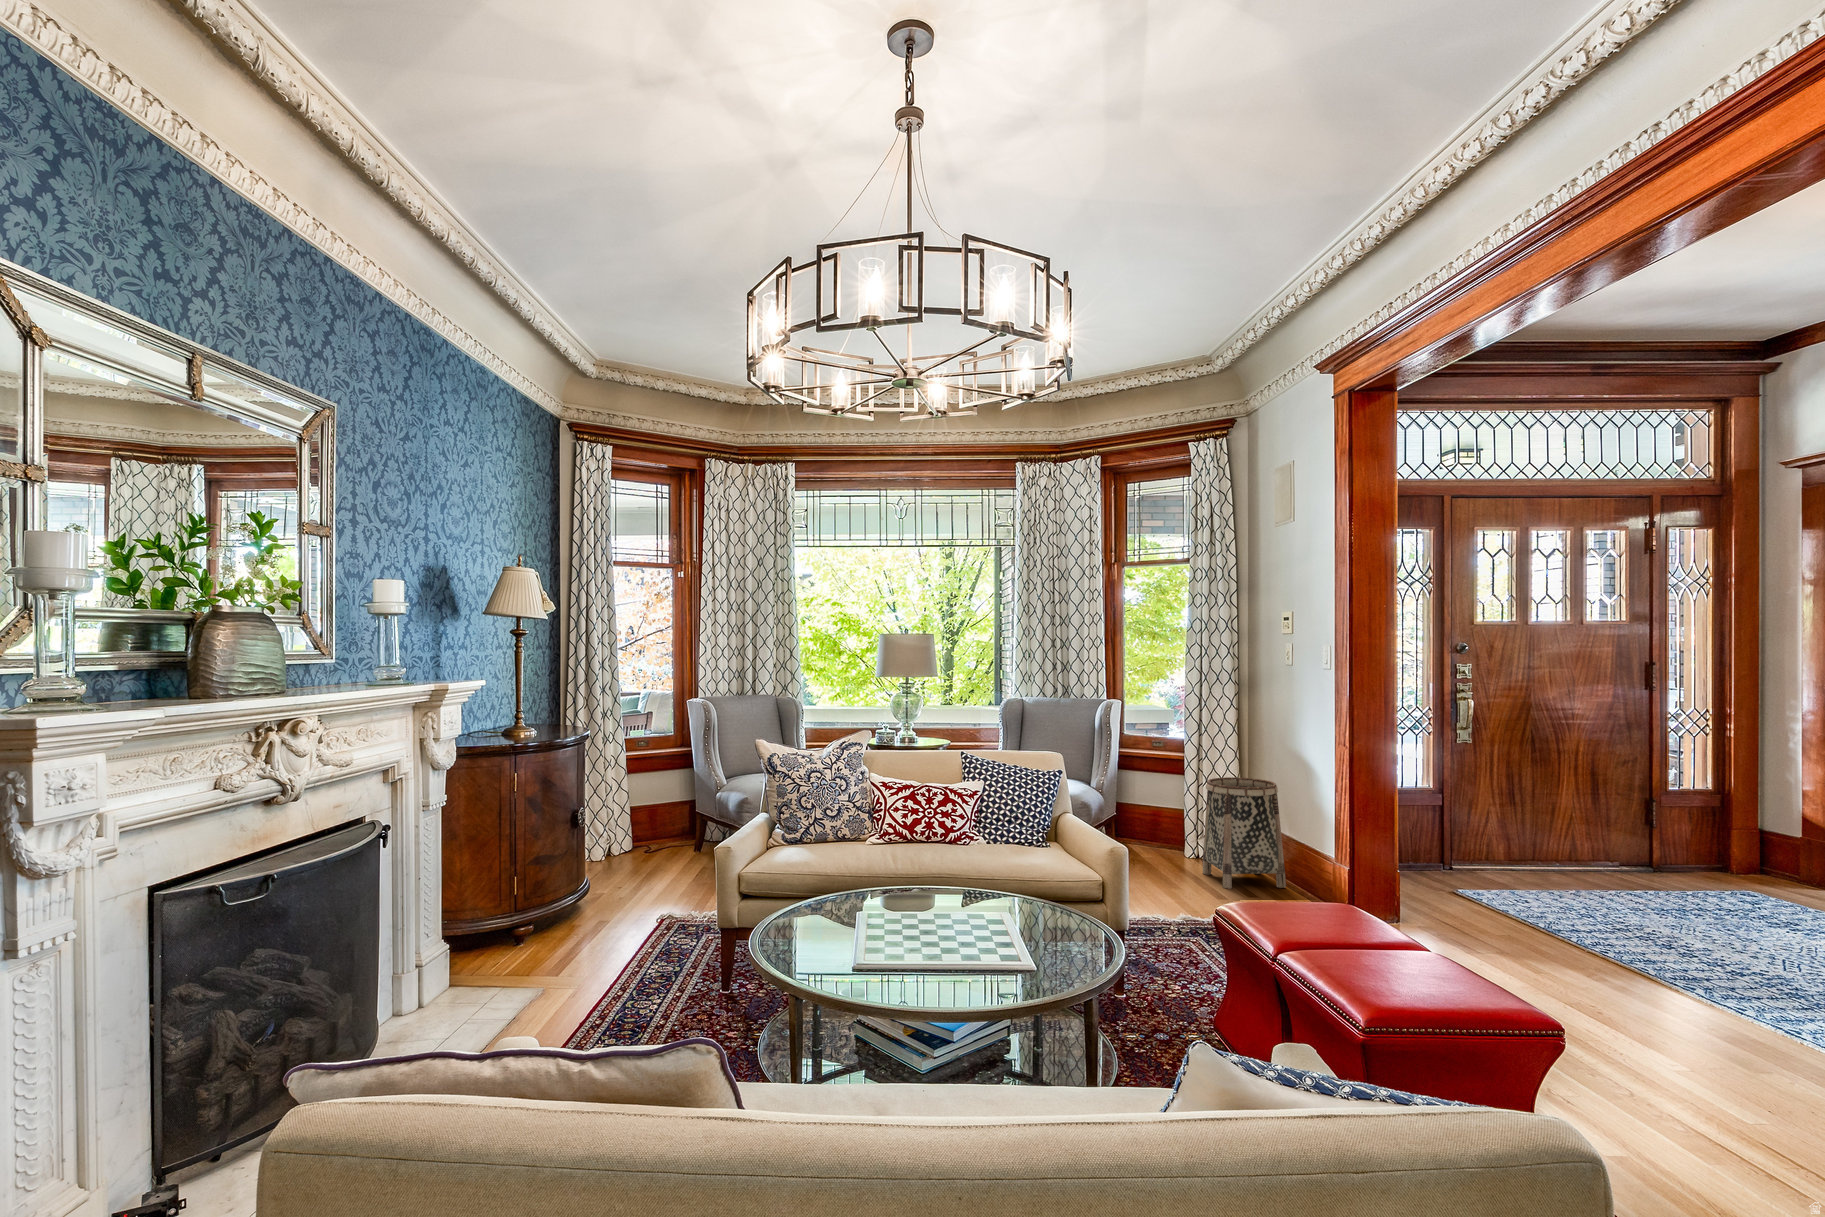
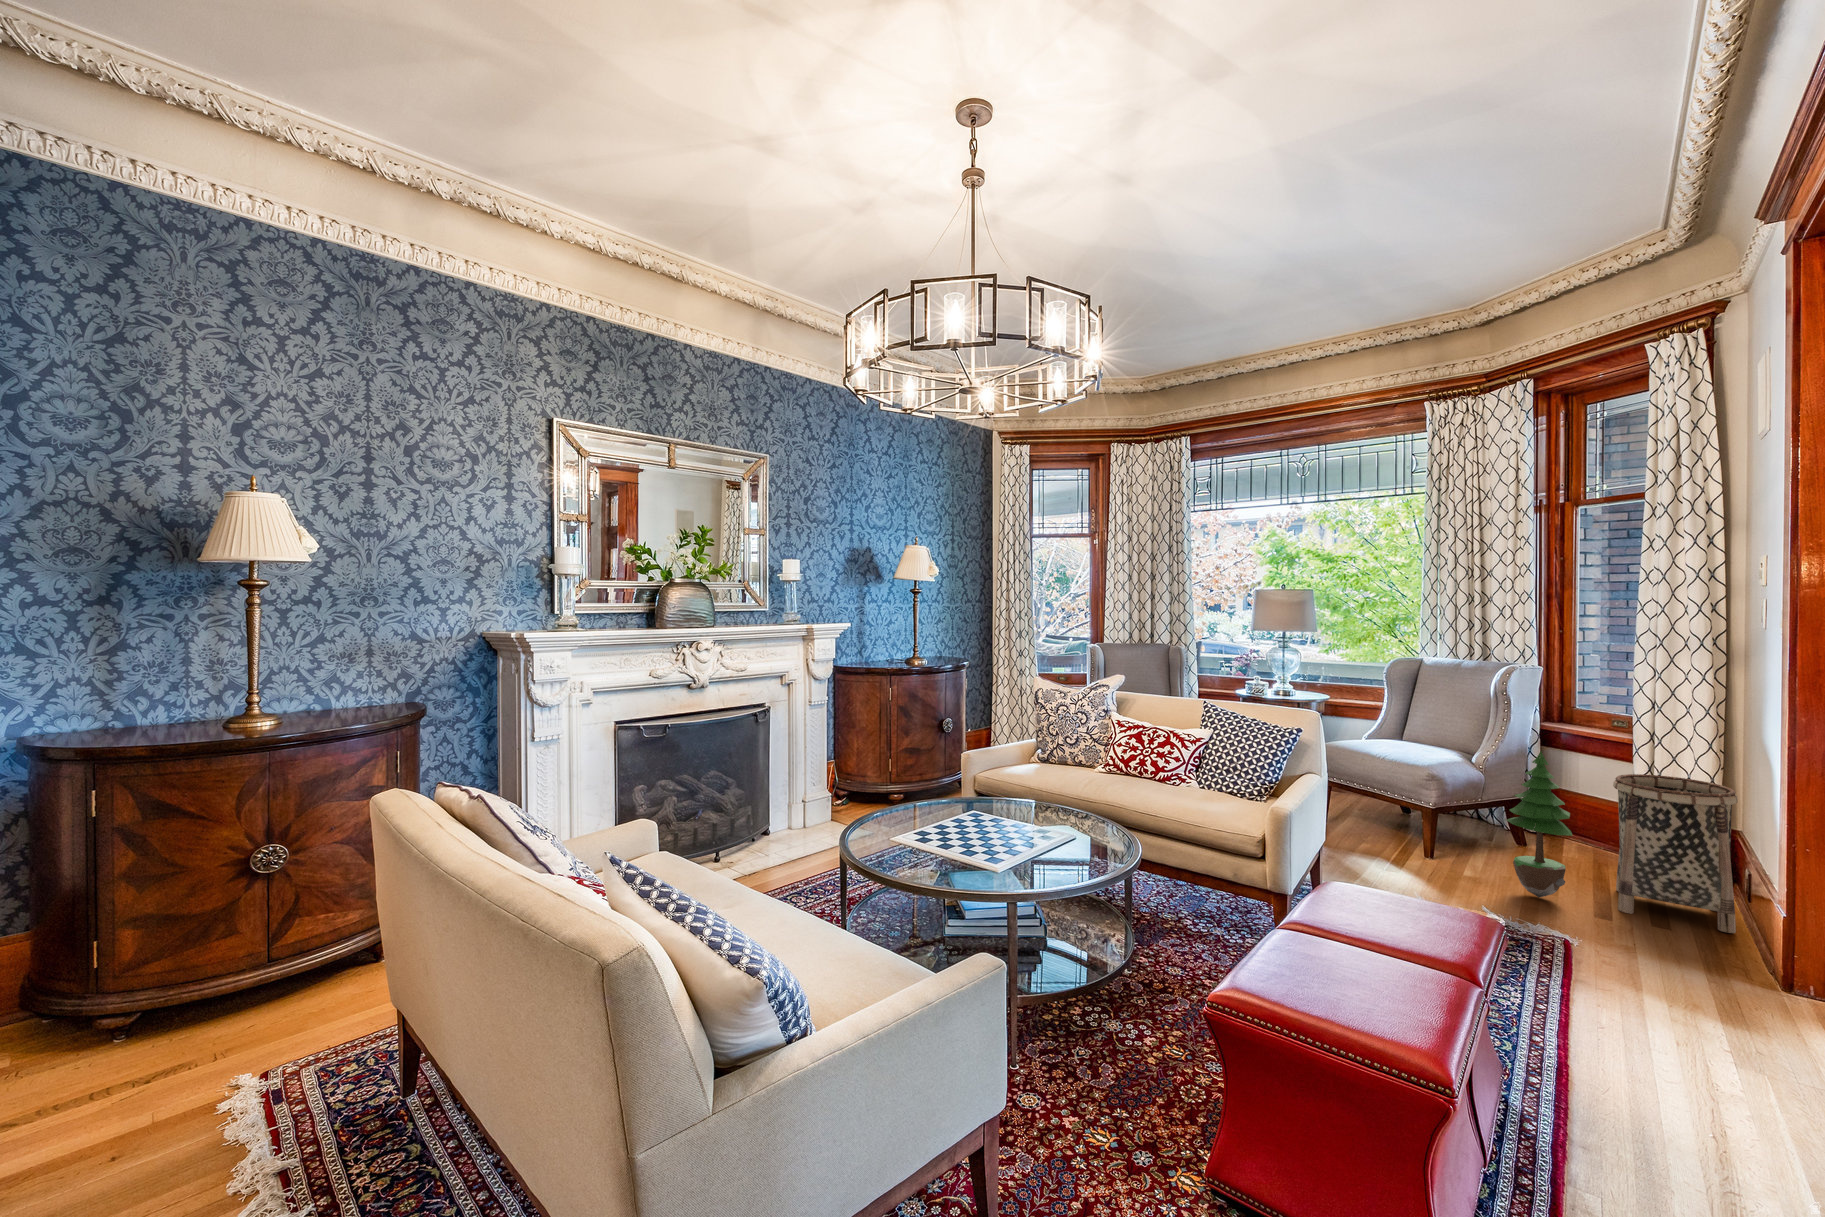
potted tree: none [1157,767,1203,891] -> present [1507,751,1572,898]

